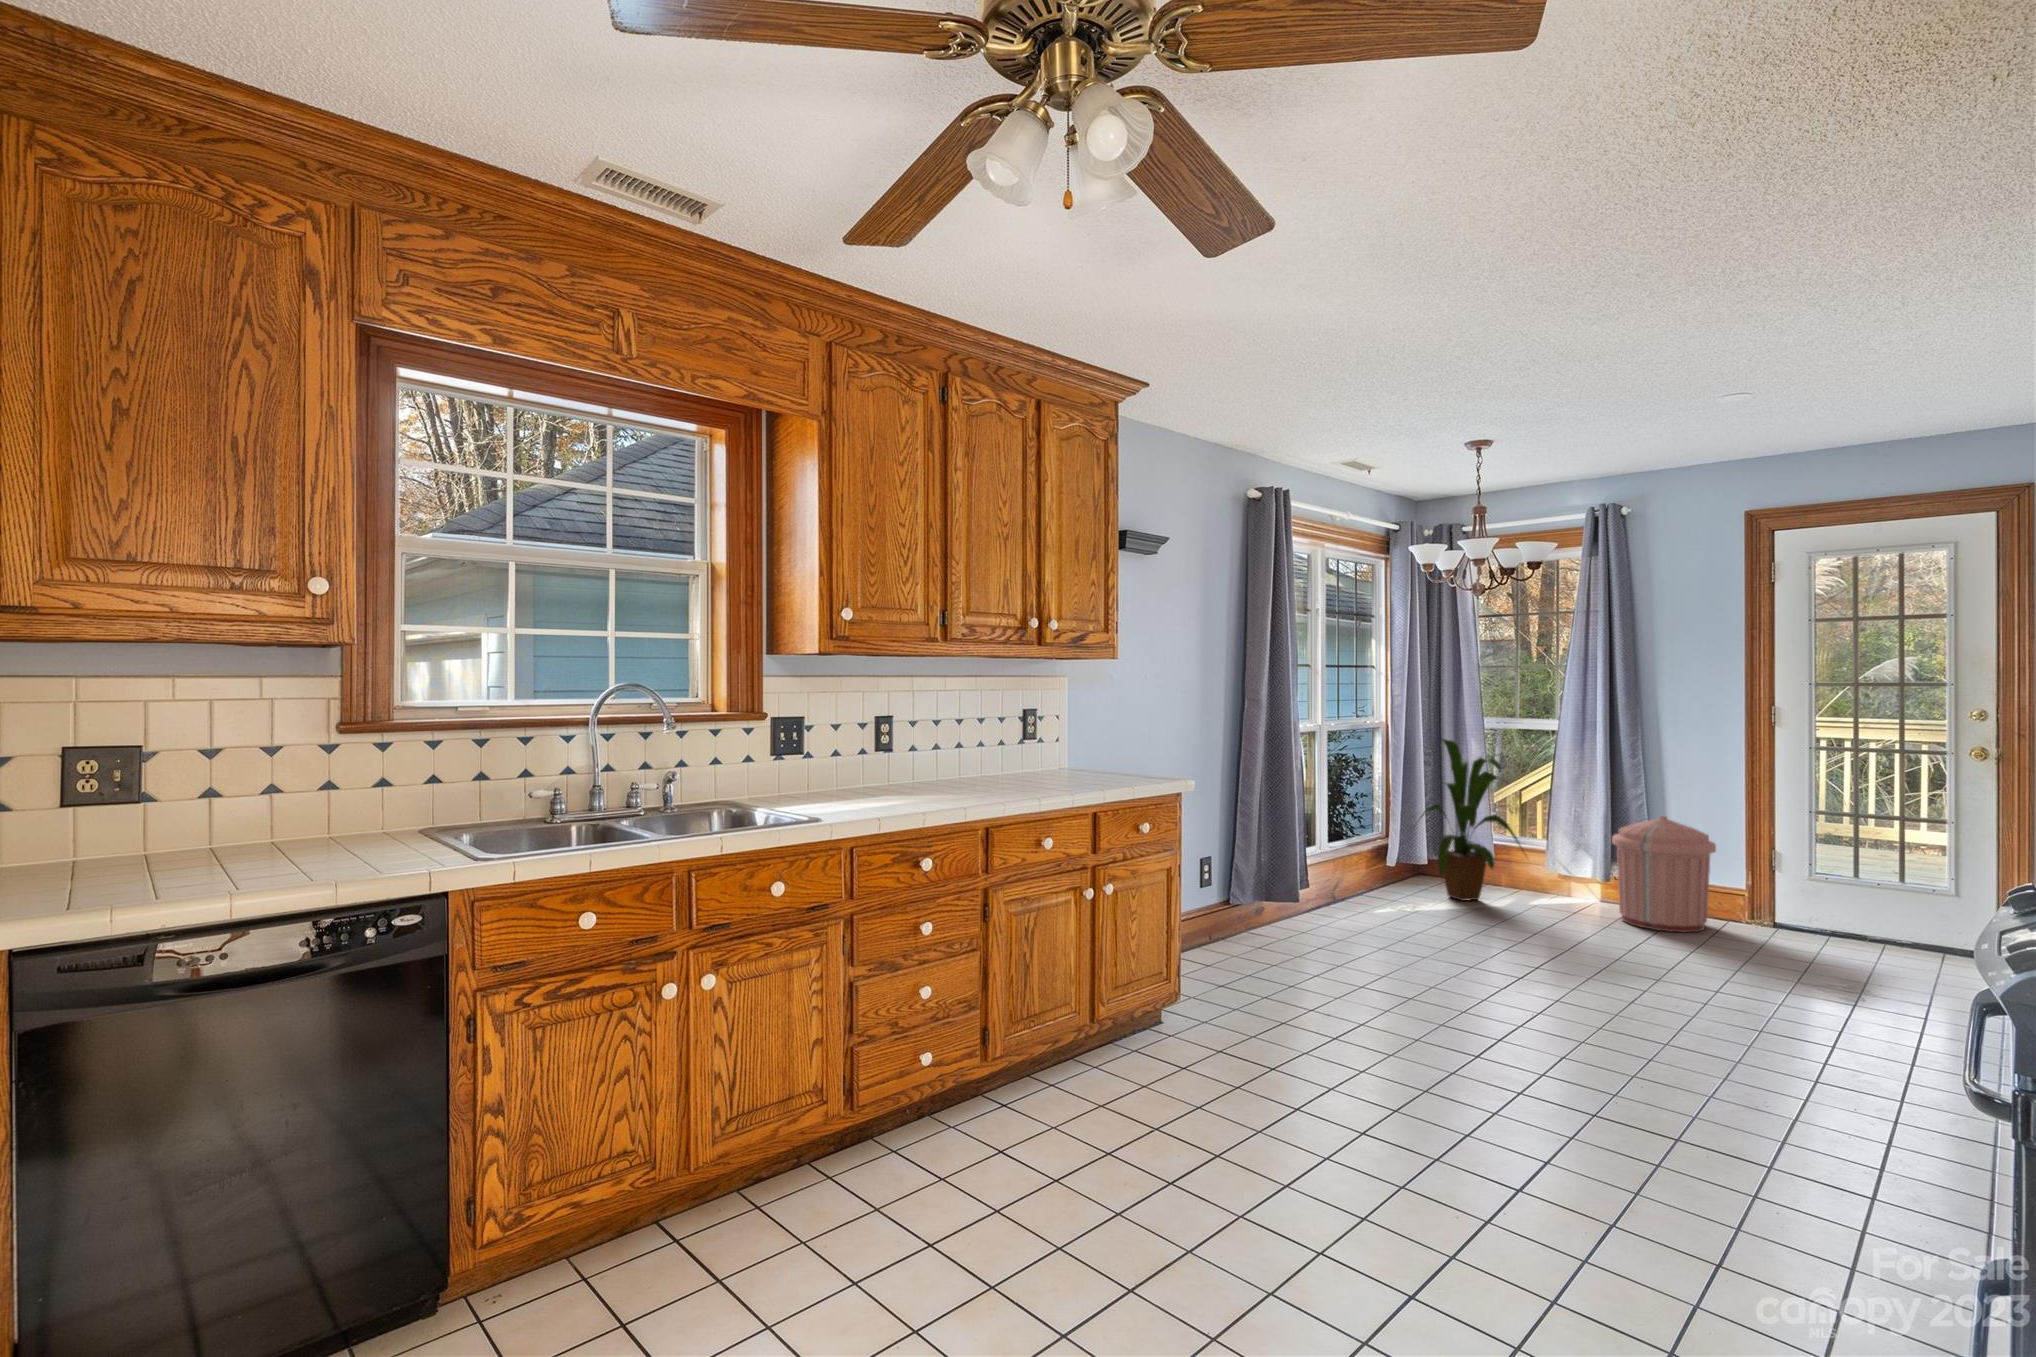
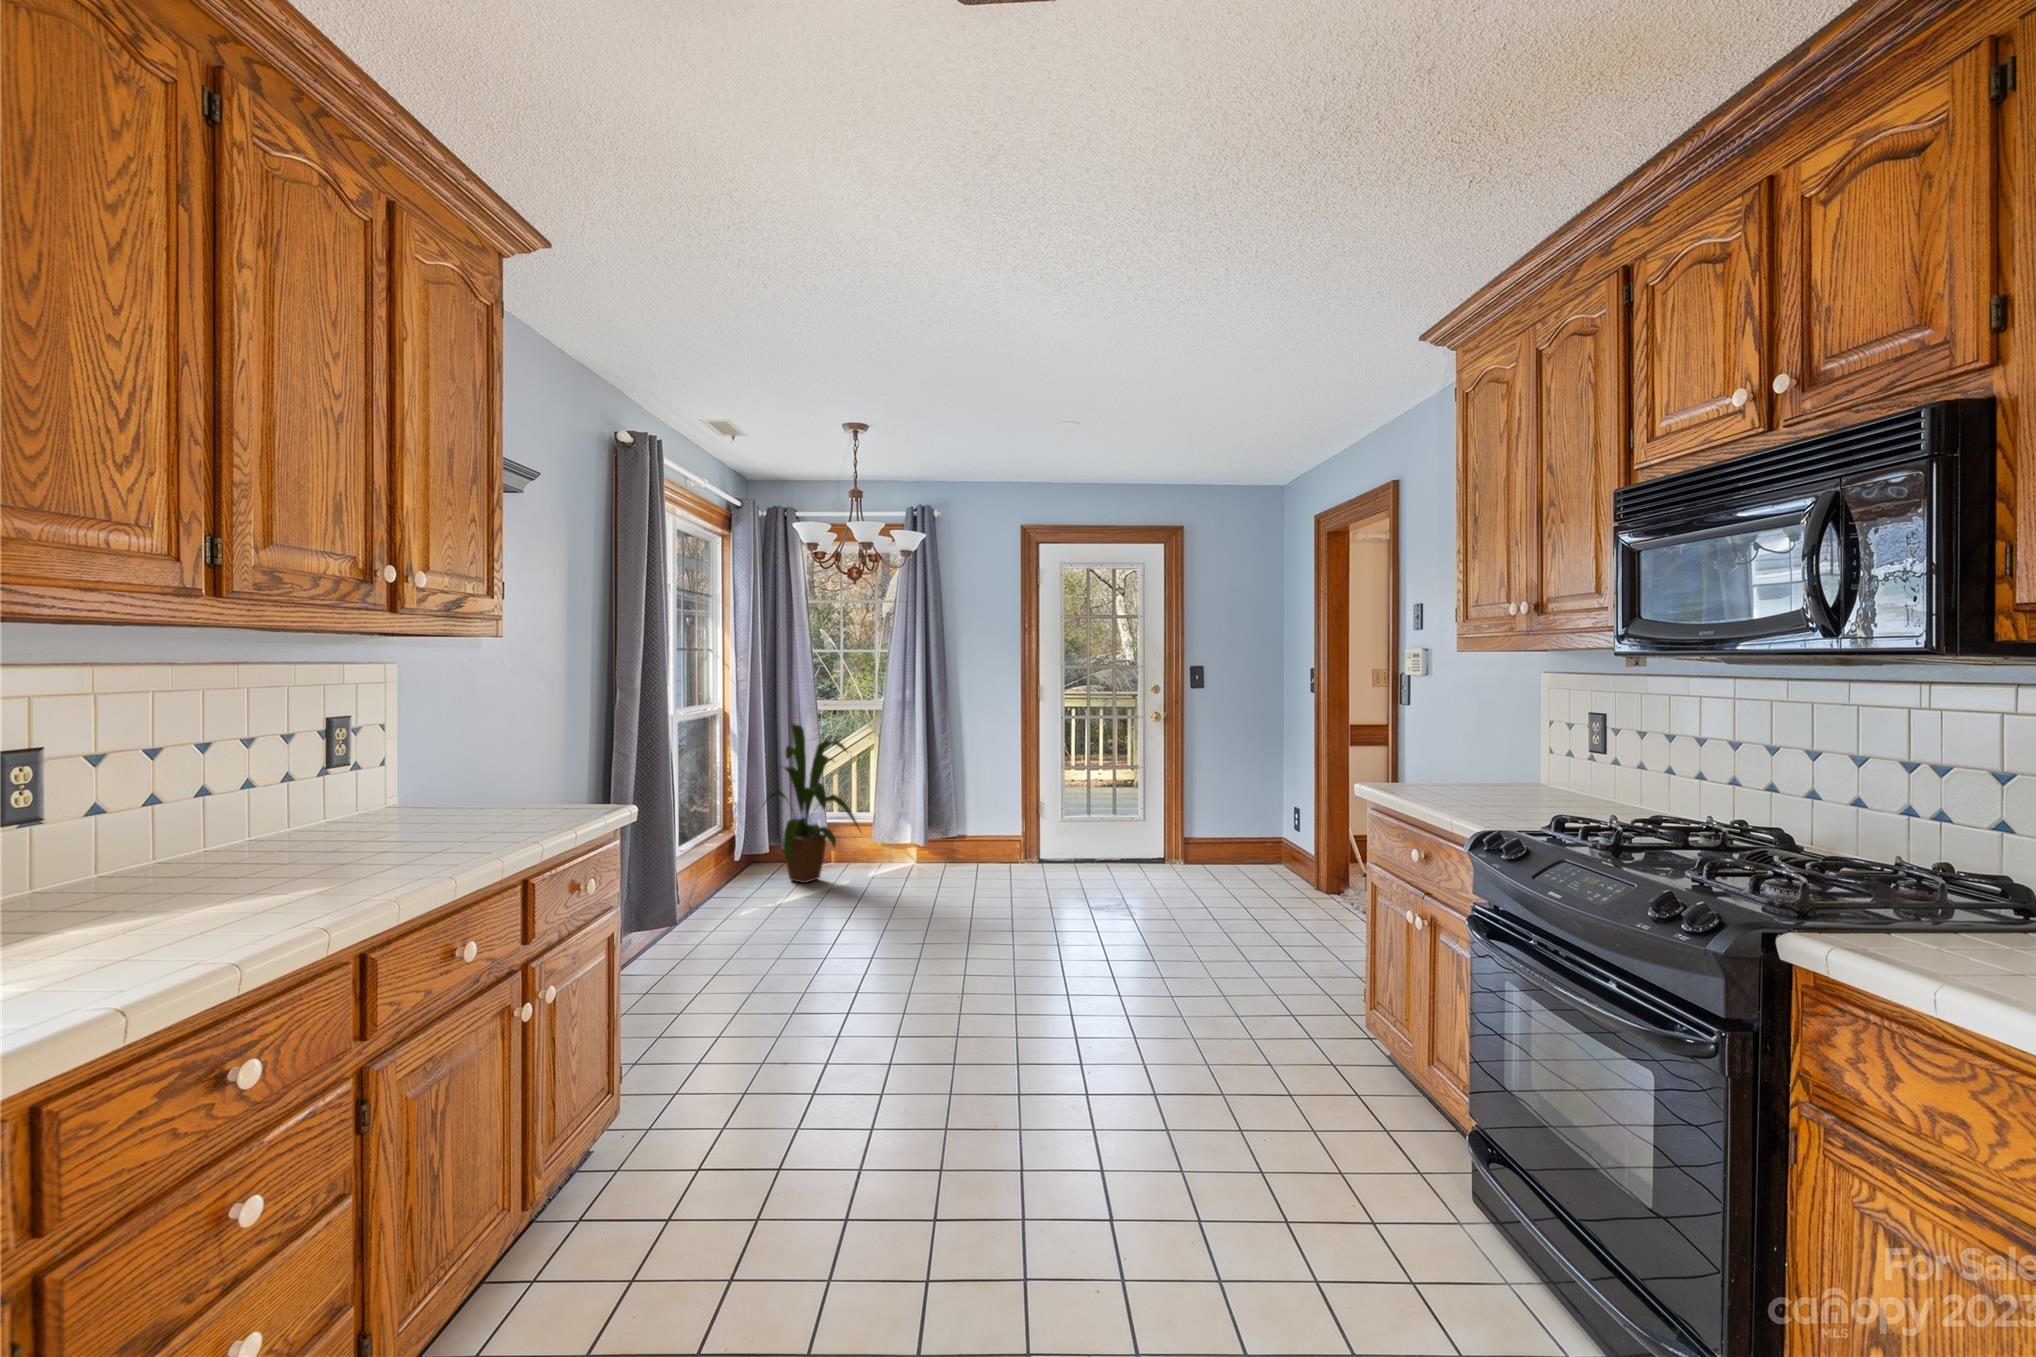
trash can: present [1612,816,1716,932] -> none [933,782,1009,882]

